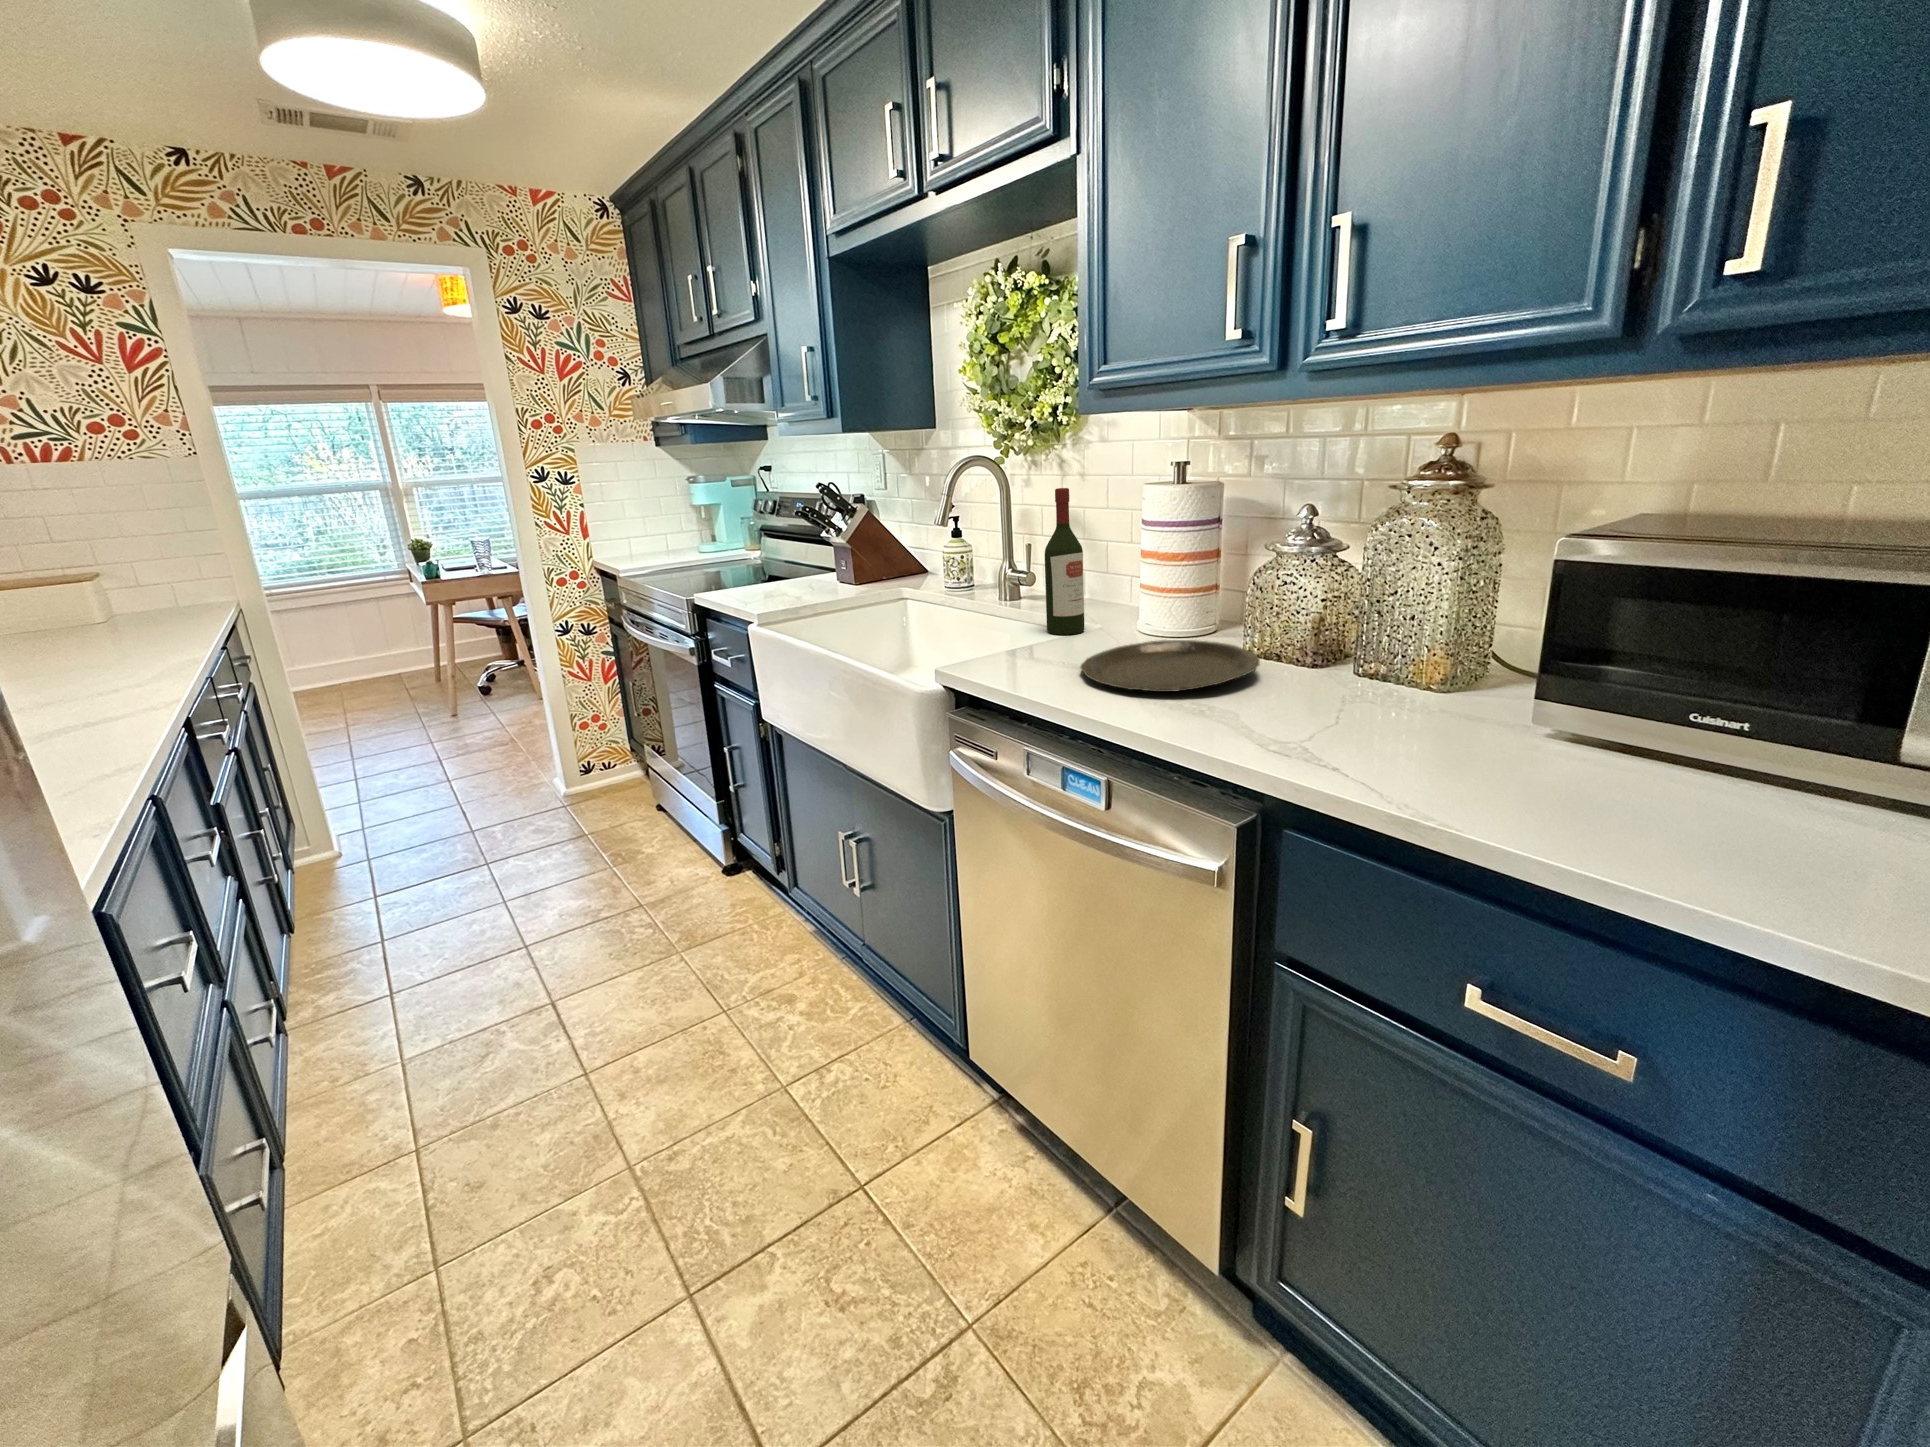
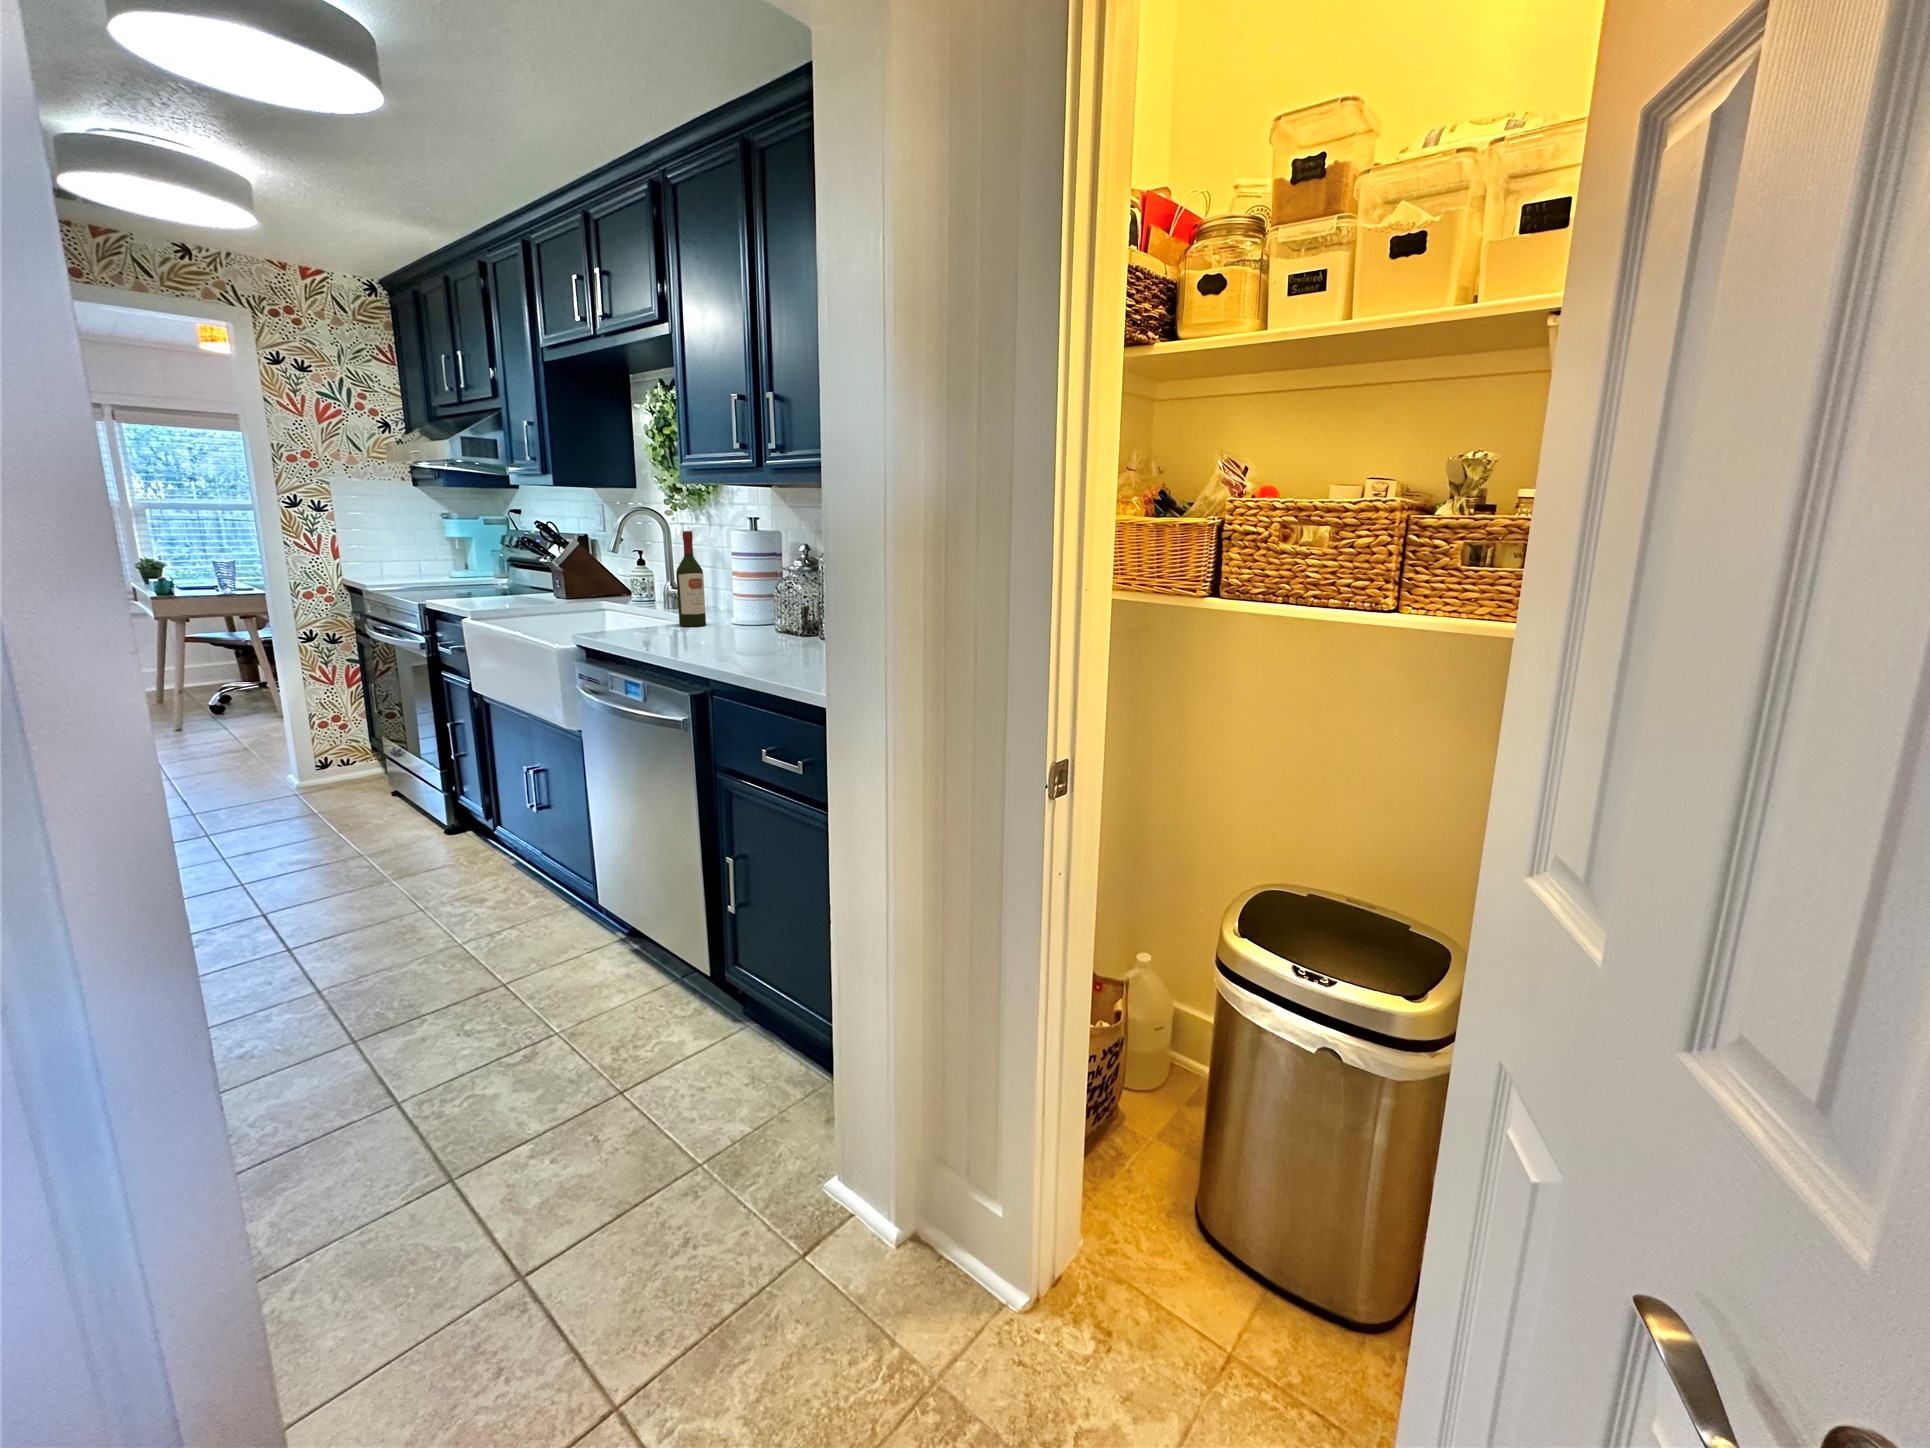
plate: present [1080,640,1260,692] -> none [667,626,780,647]

